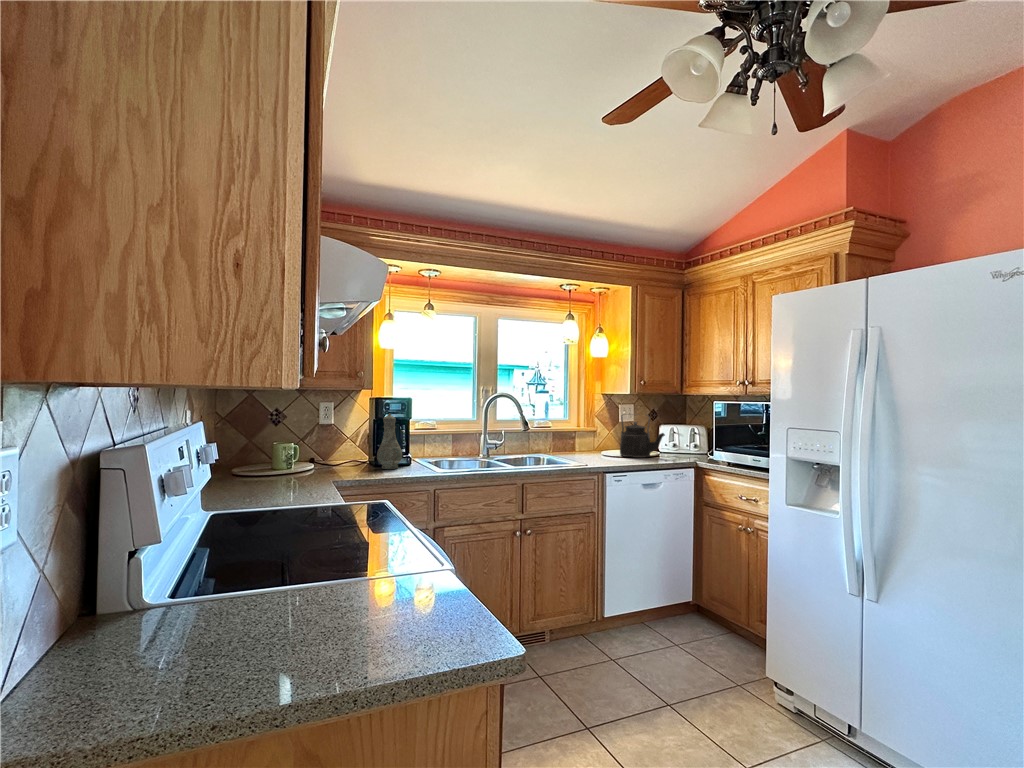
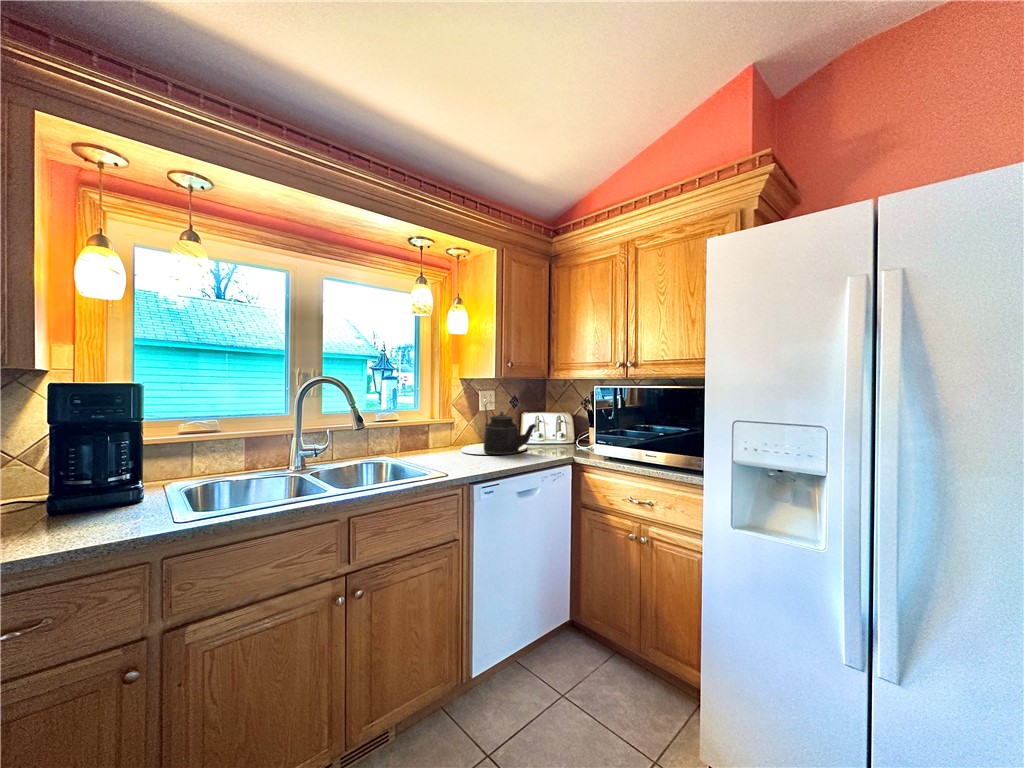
vase: present [377,413,402,469] -> none [50,415,117,522]

